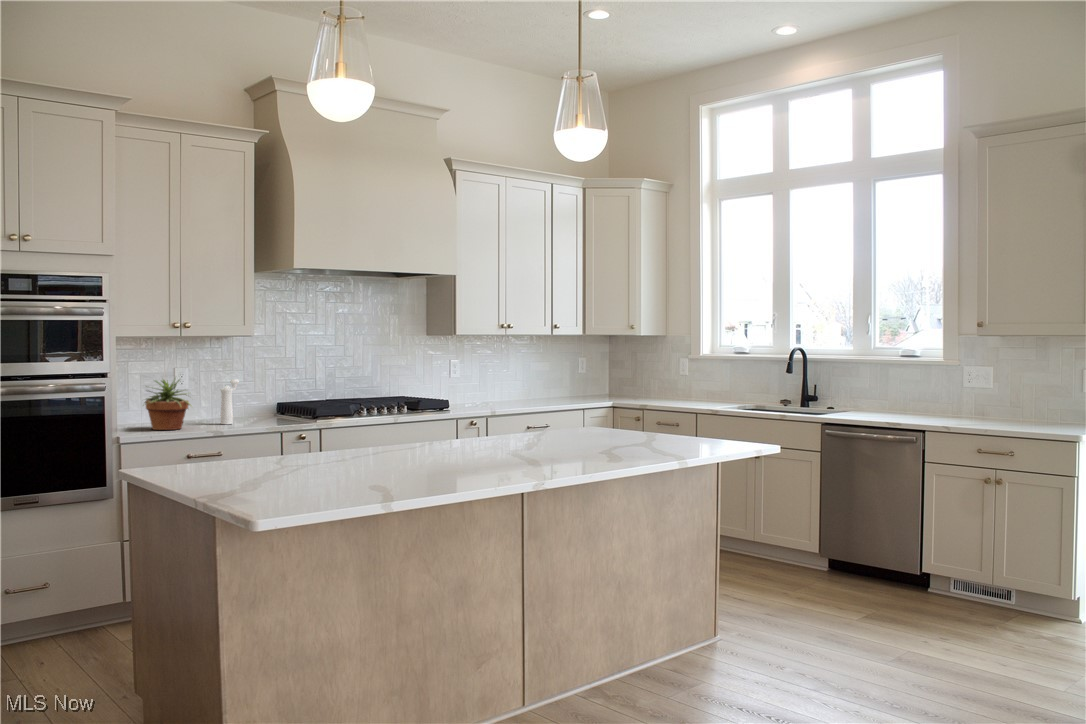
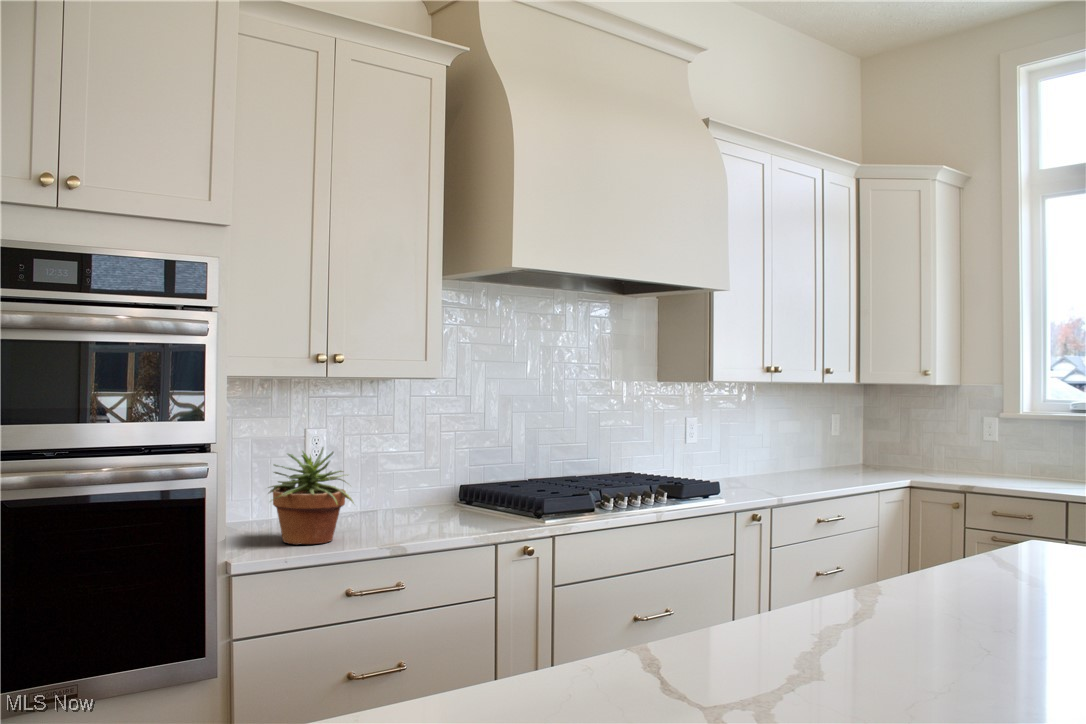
pepper mill: present [220,379,239,424] -> none [391,450,418,529]

